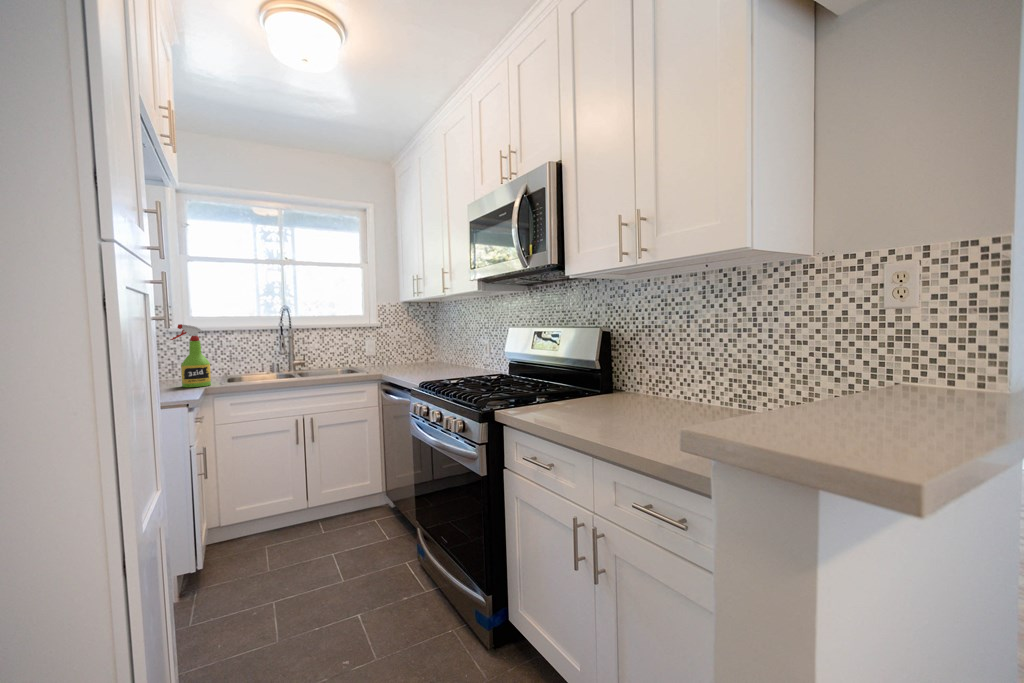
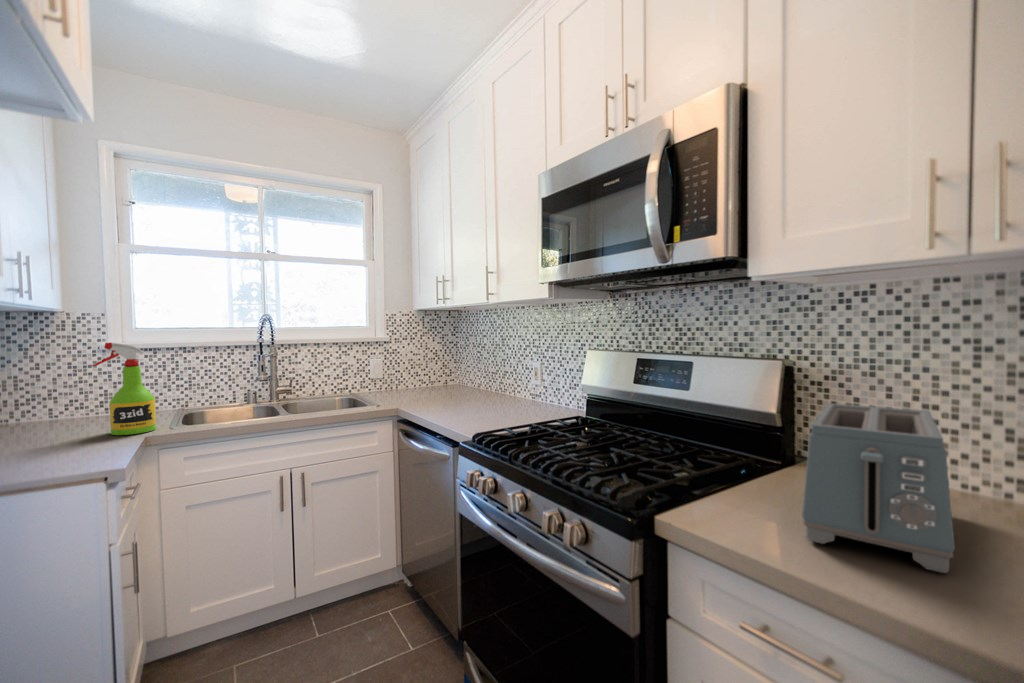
toaster: none [558,349,652,420] -> present [802,403,955,573]

